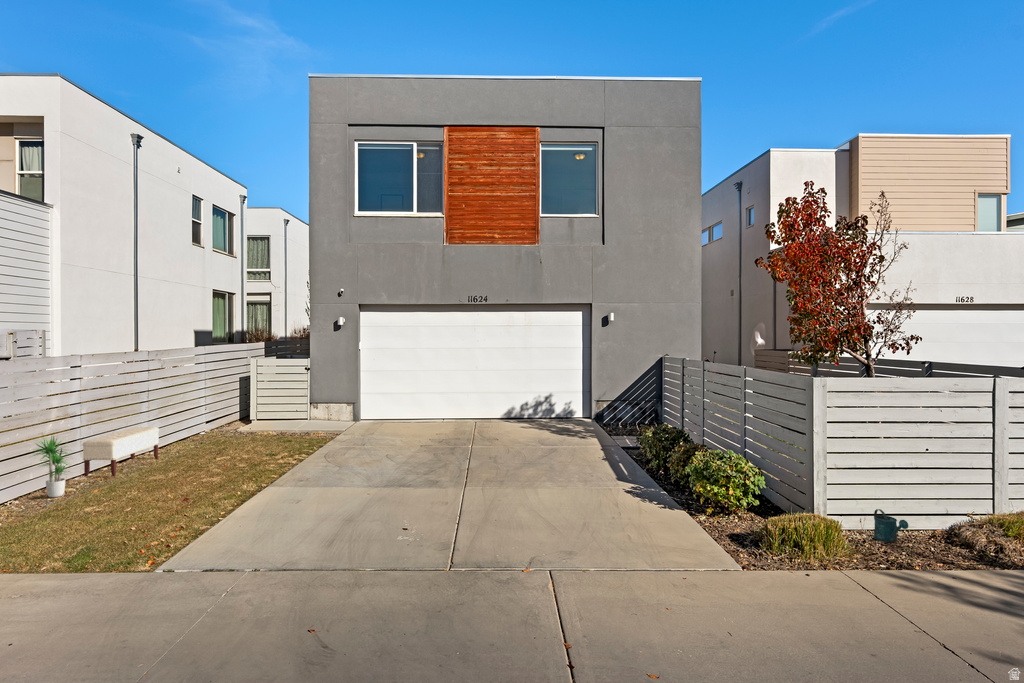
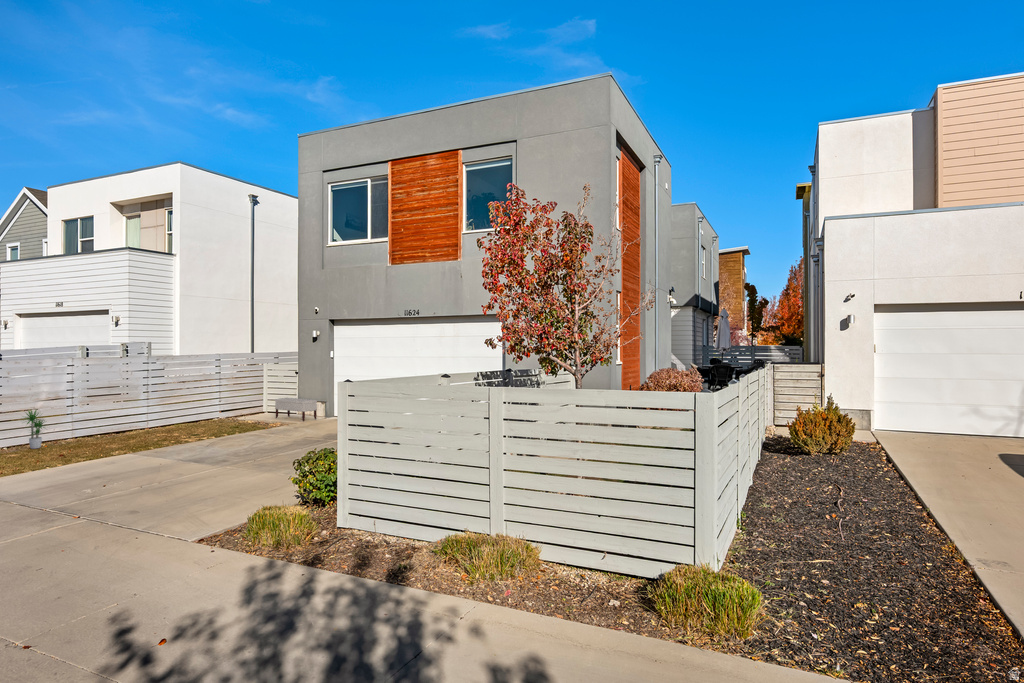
bench: present [83,427,159,477] -> present [275,398,317,421]
watering can: present [874,509,908,543] -> none [348,521,380,555]

